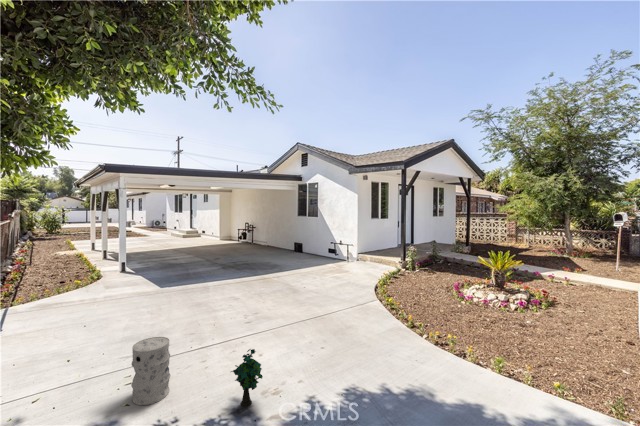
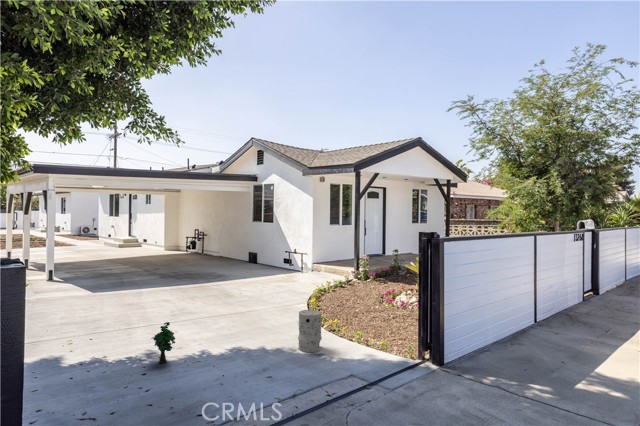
trash can: present [131,337,171,405] -> present [298,310,322,352]

